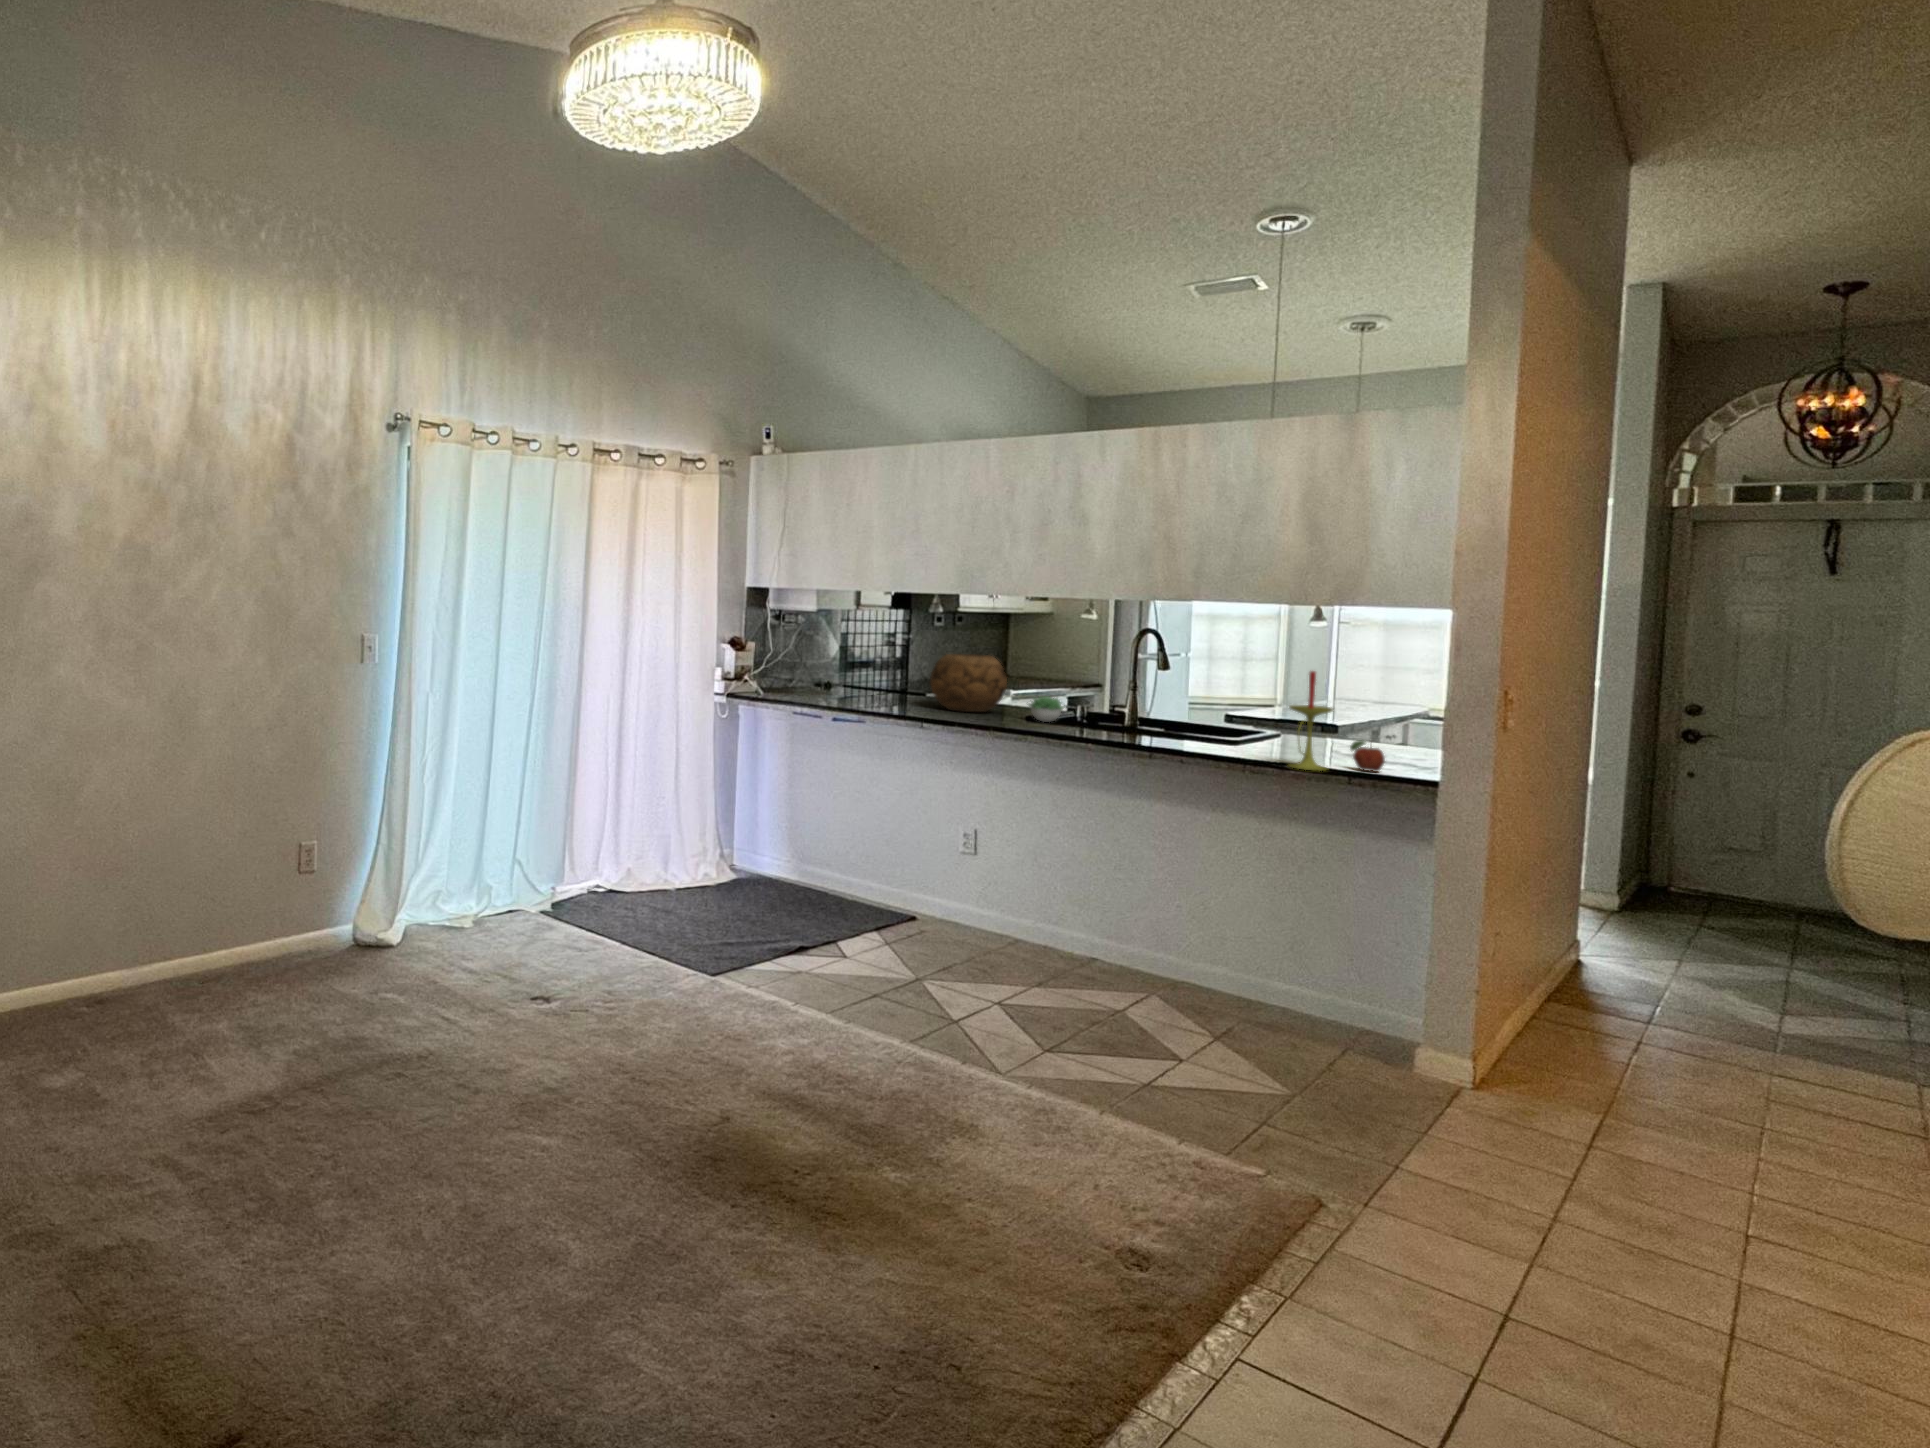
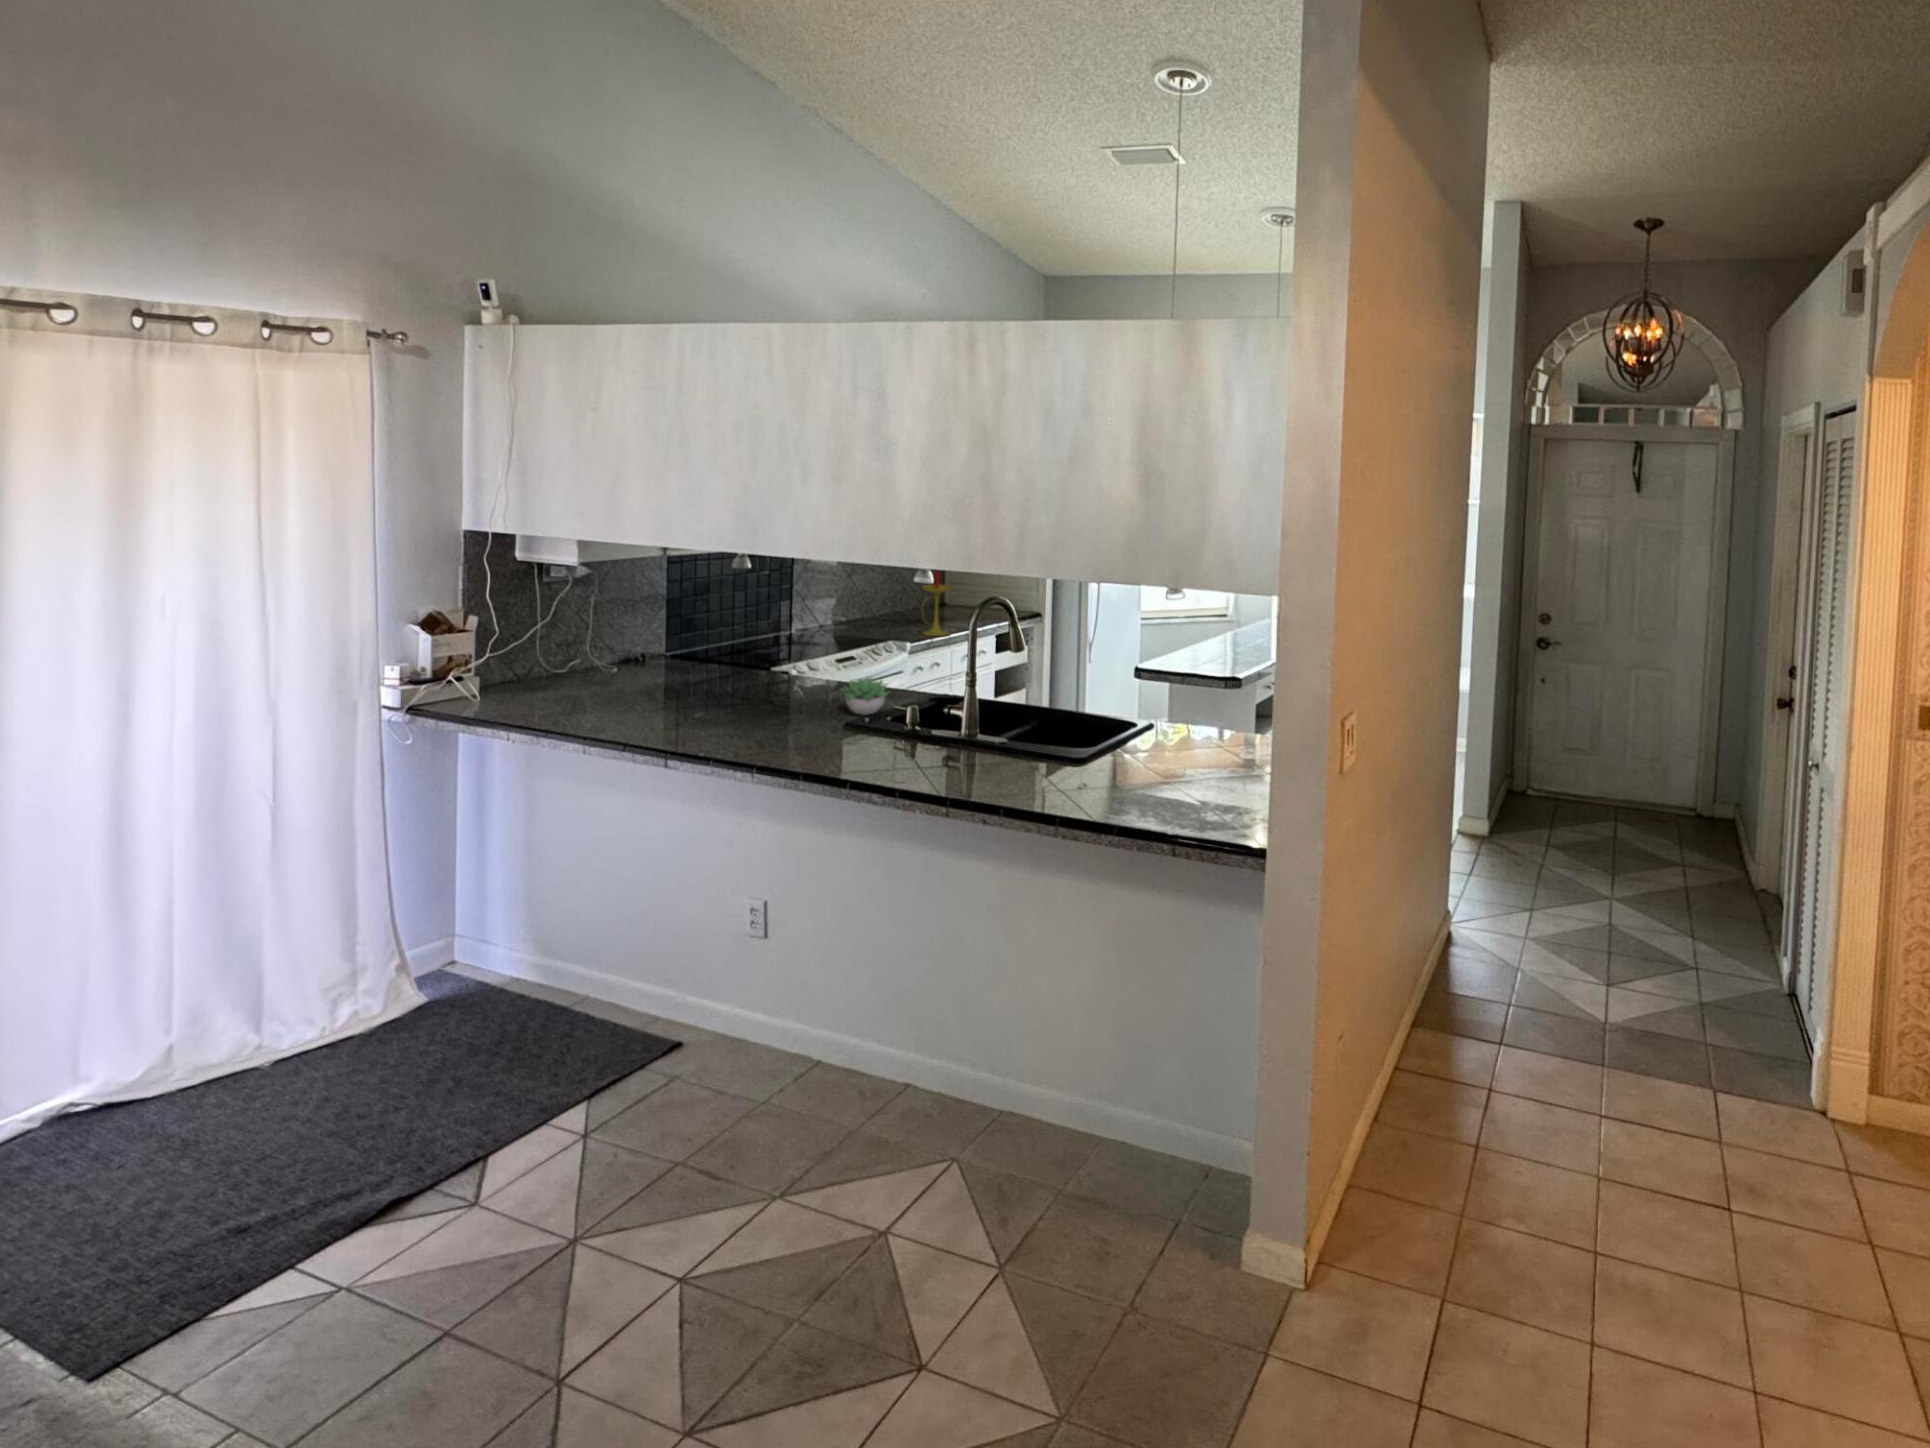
decorative bowl: present [930,654,1007,712] -> none [725,615,831,700]
candle: present [1289,671,1333,770] -> present [922,572,952,636]
fruit: present [1350,740,1385,772] -> none [1185,758,1223,802]

